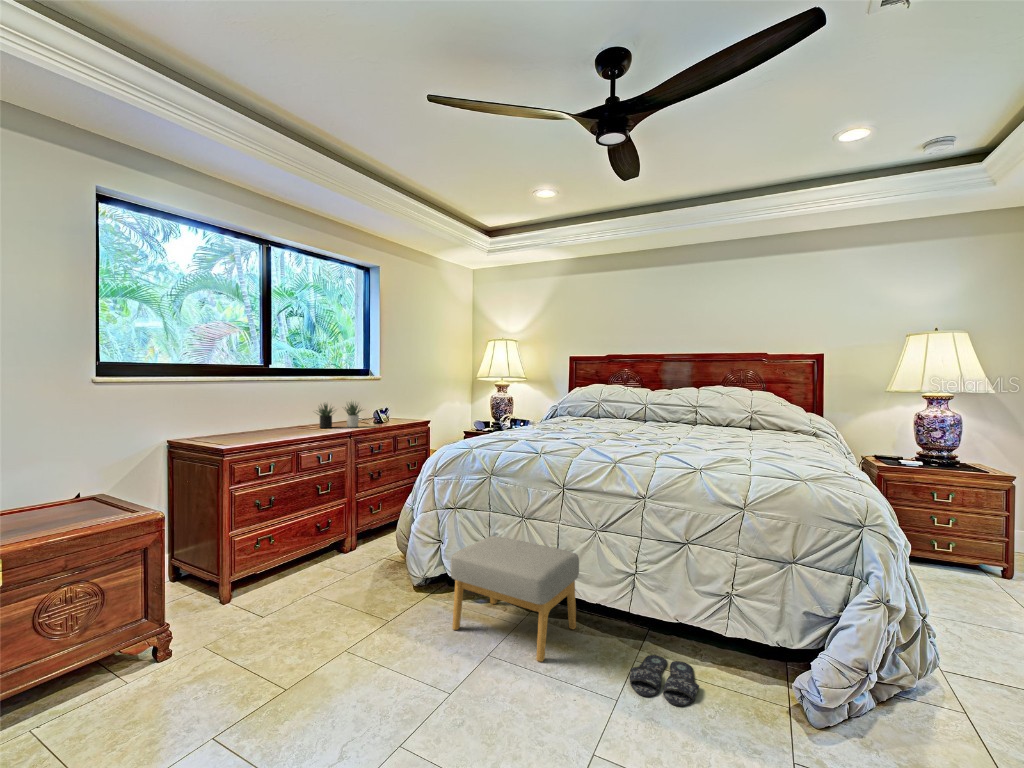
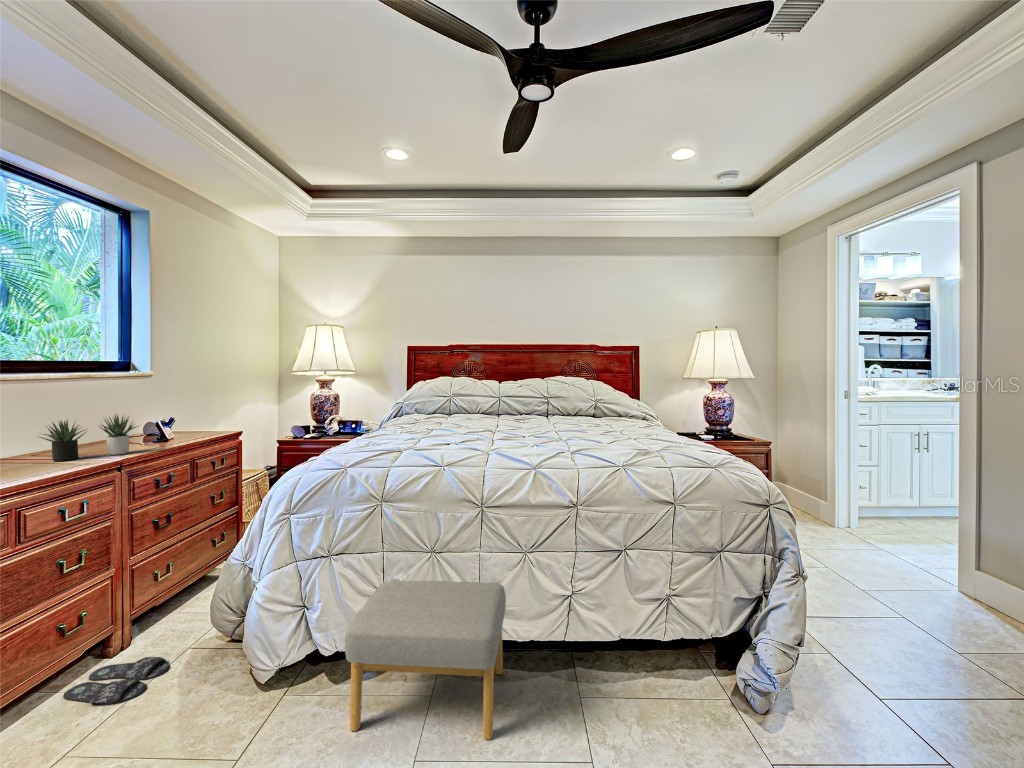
slippers: present [630,655,699,706] -> present [63,657,169,704]

